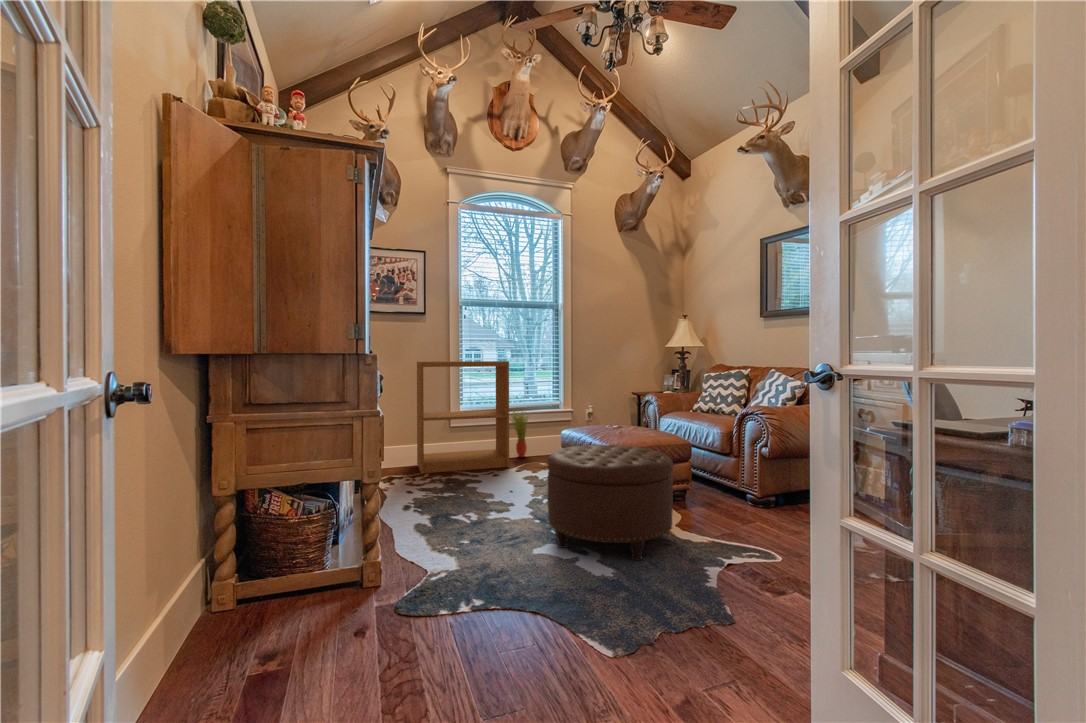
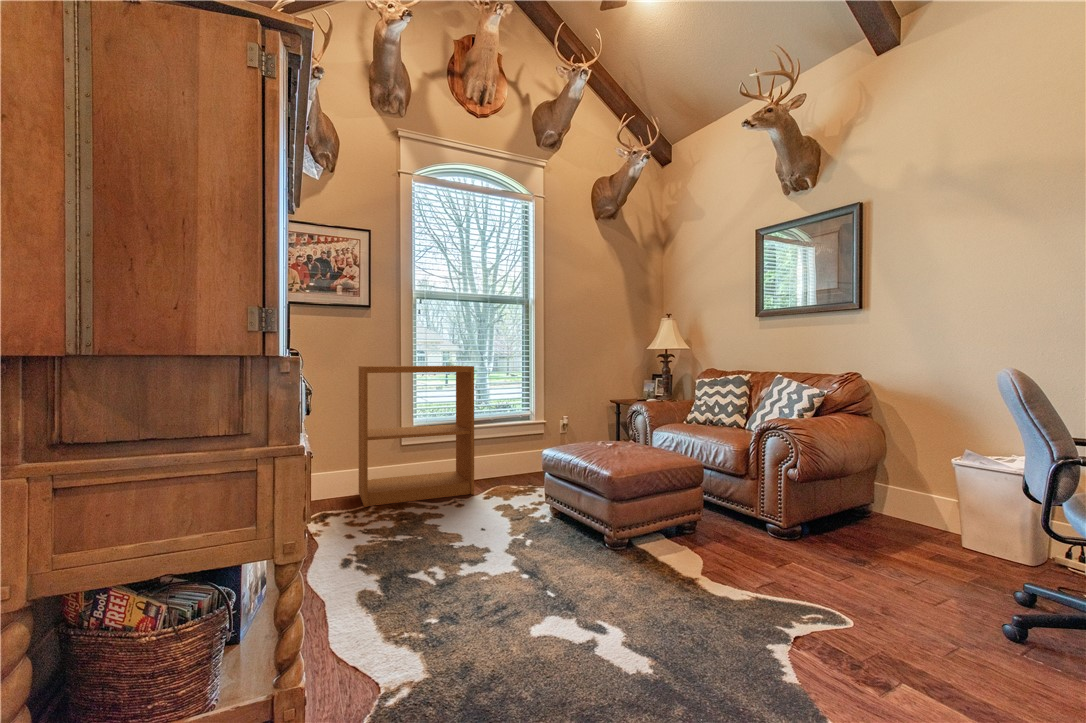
potted plant: present [512,410,528,457] -> none [473,422,498,479]
ottoman: present [547,445,673,560] -> none [545,474,713,639]

